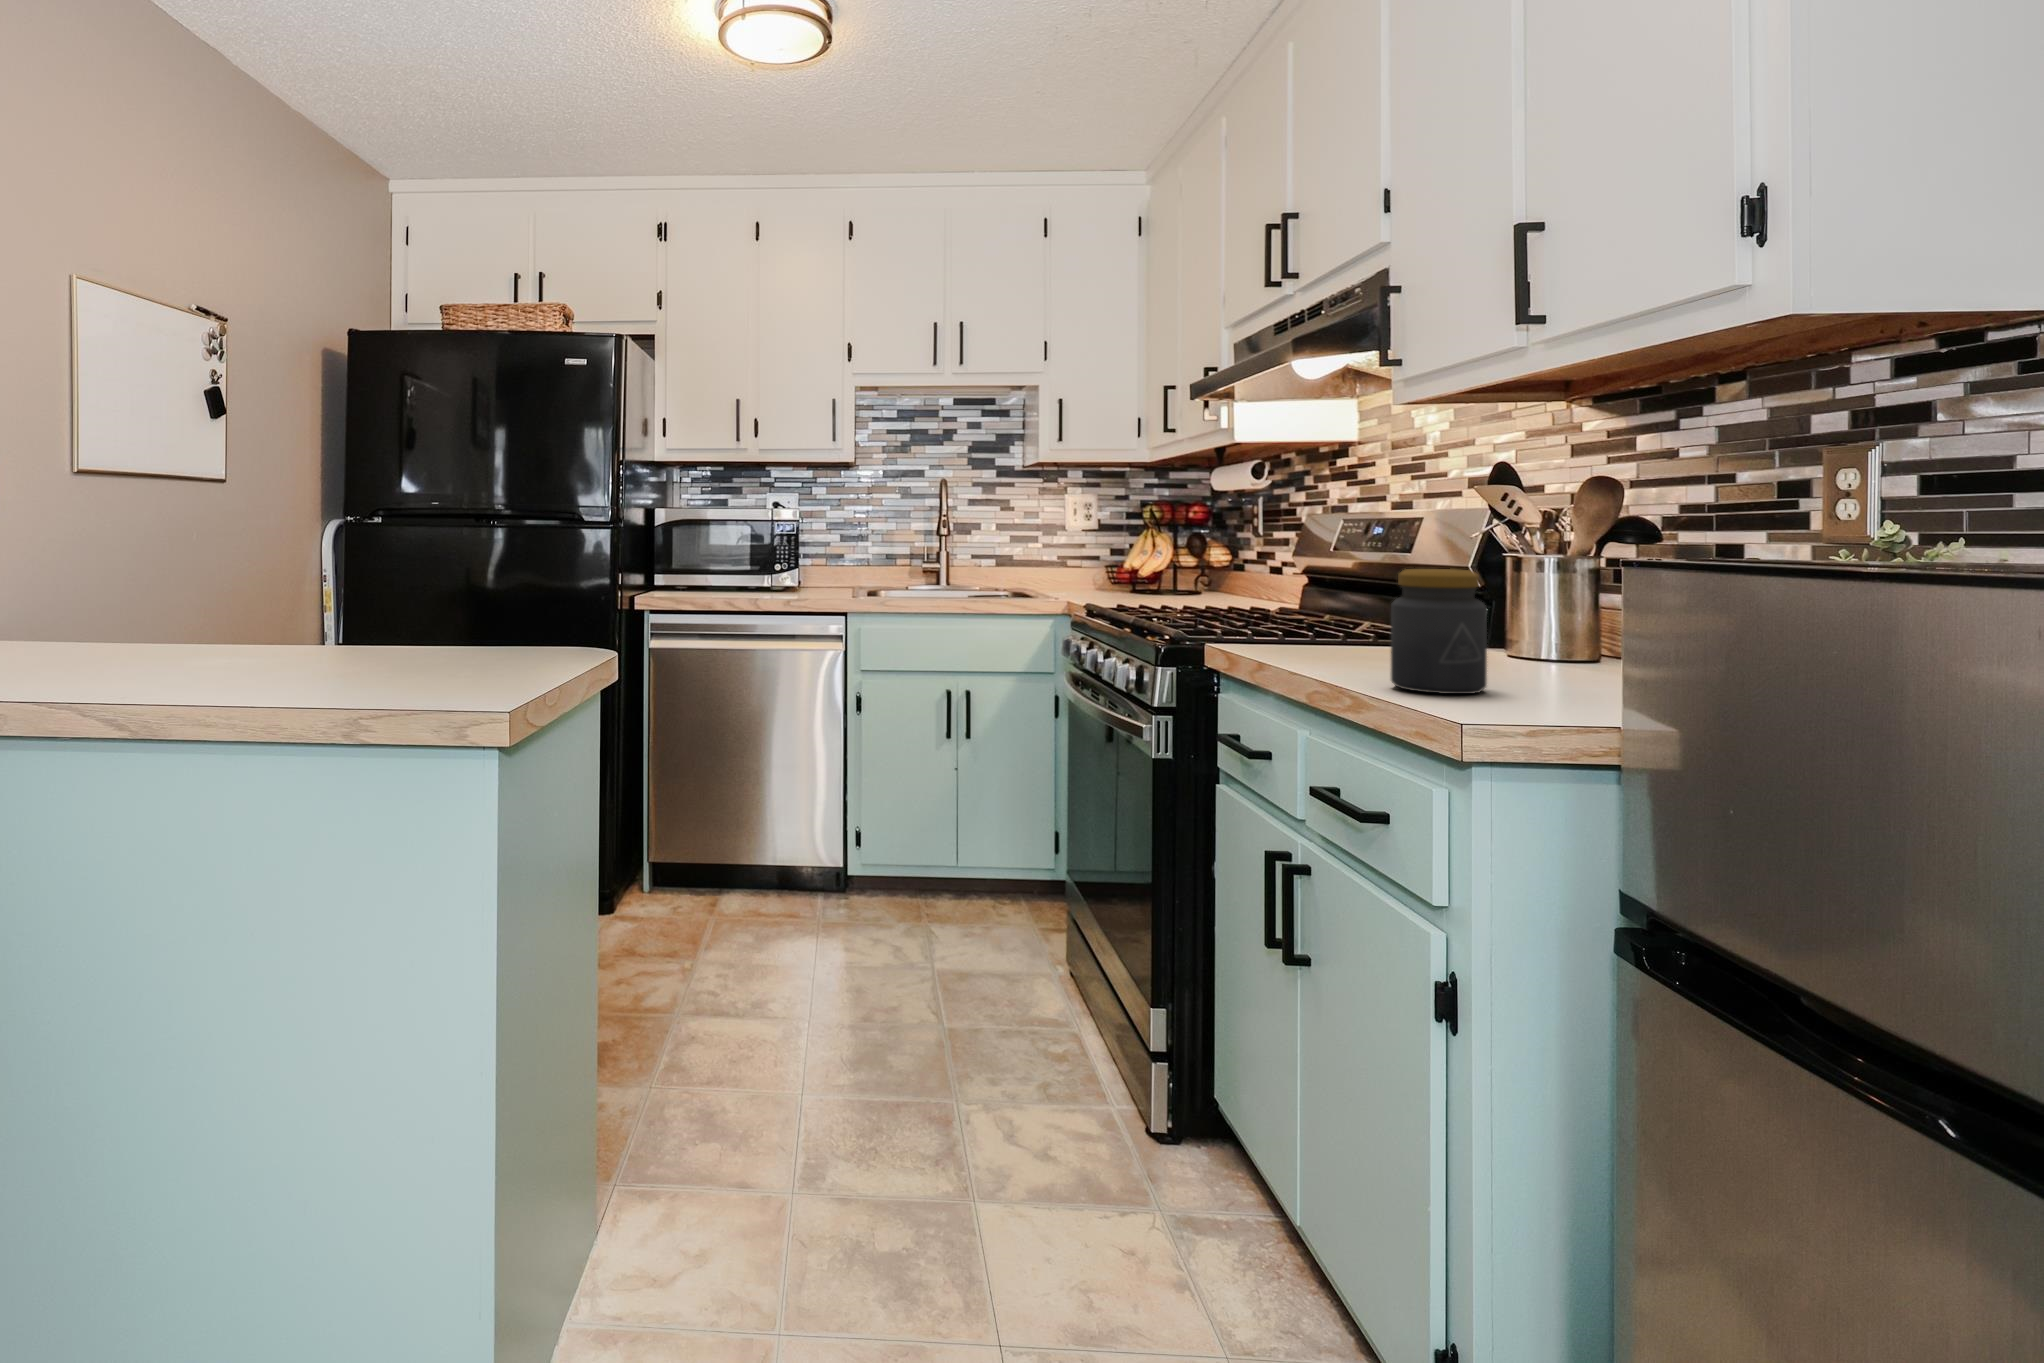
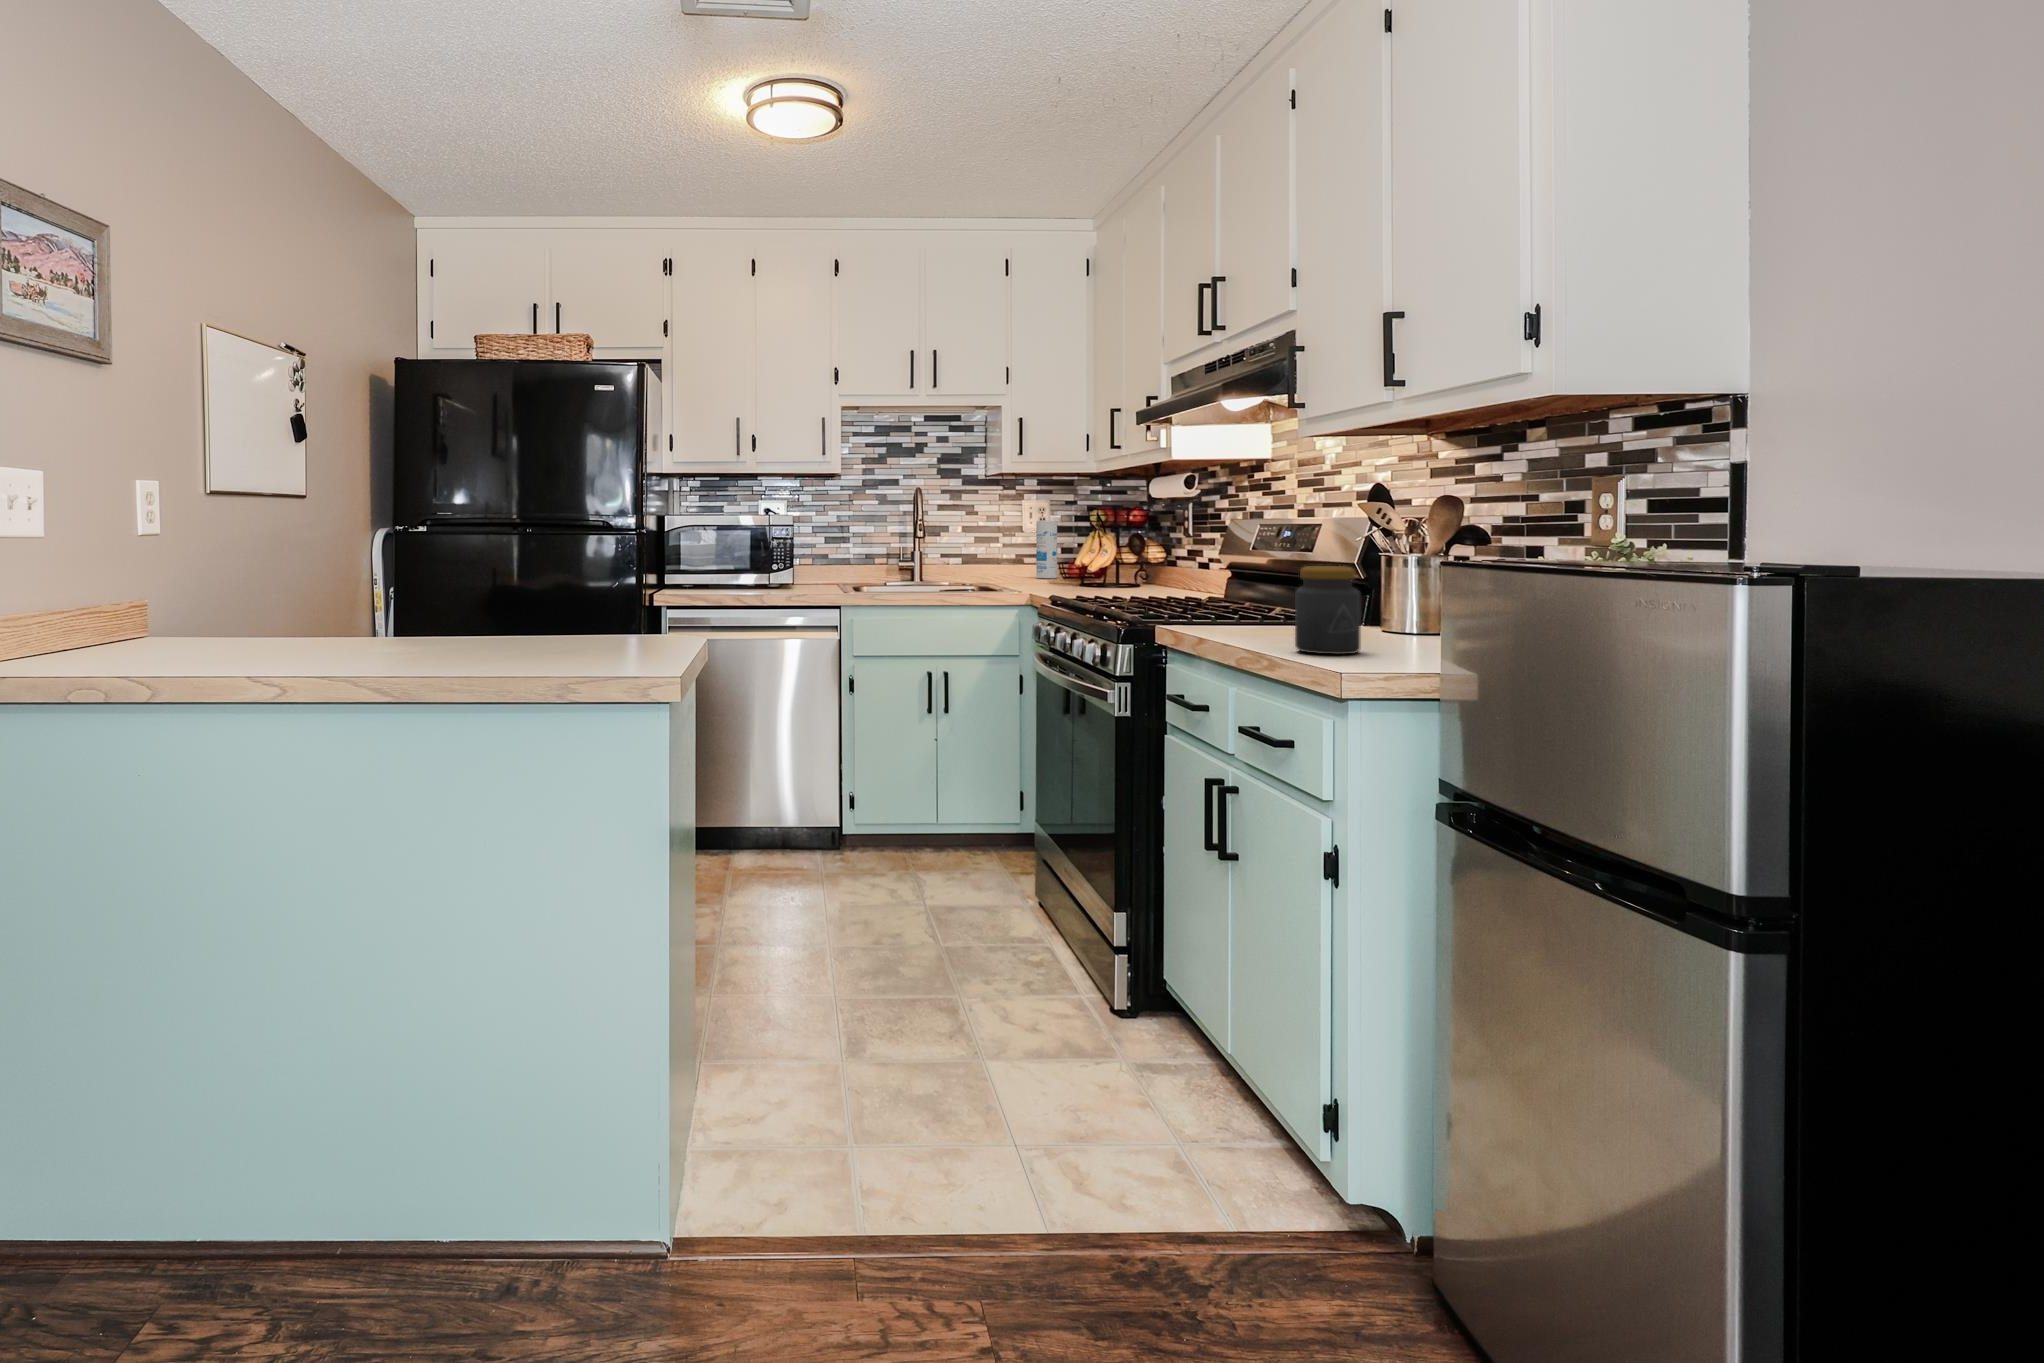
canister: none [1082,518,1105,583] -> present [1036,521,1057,578]

